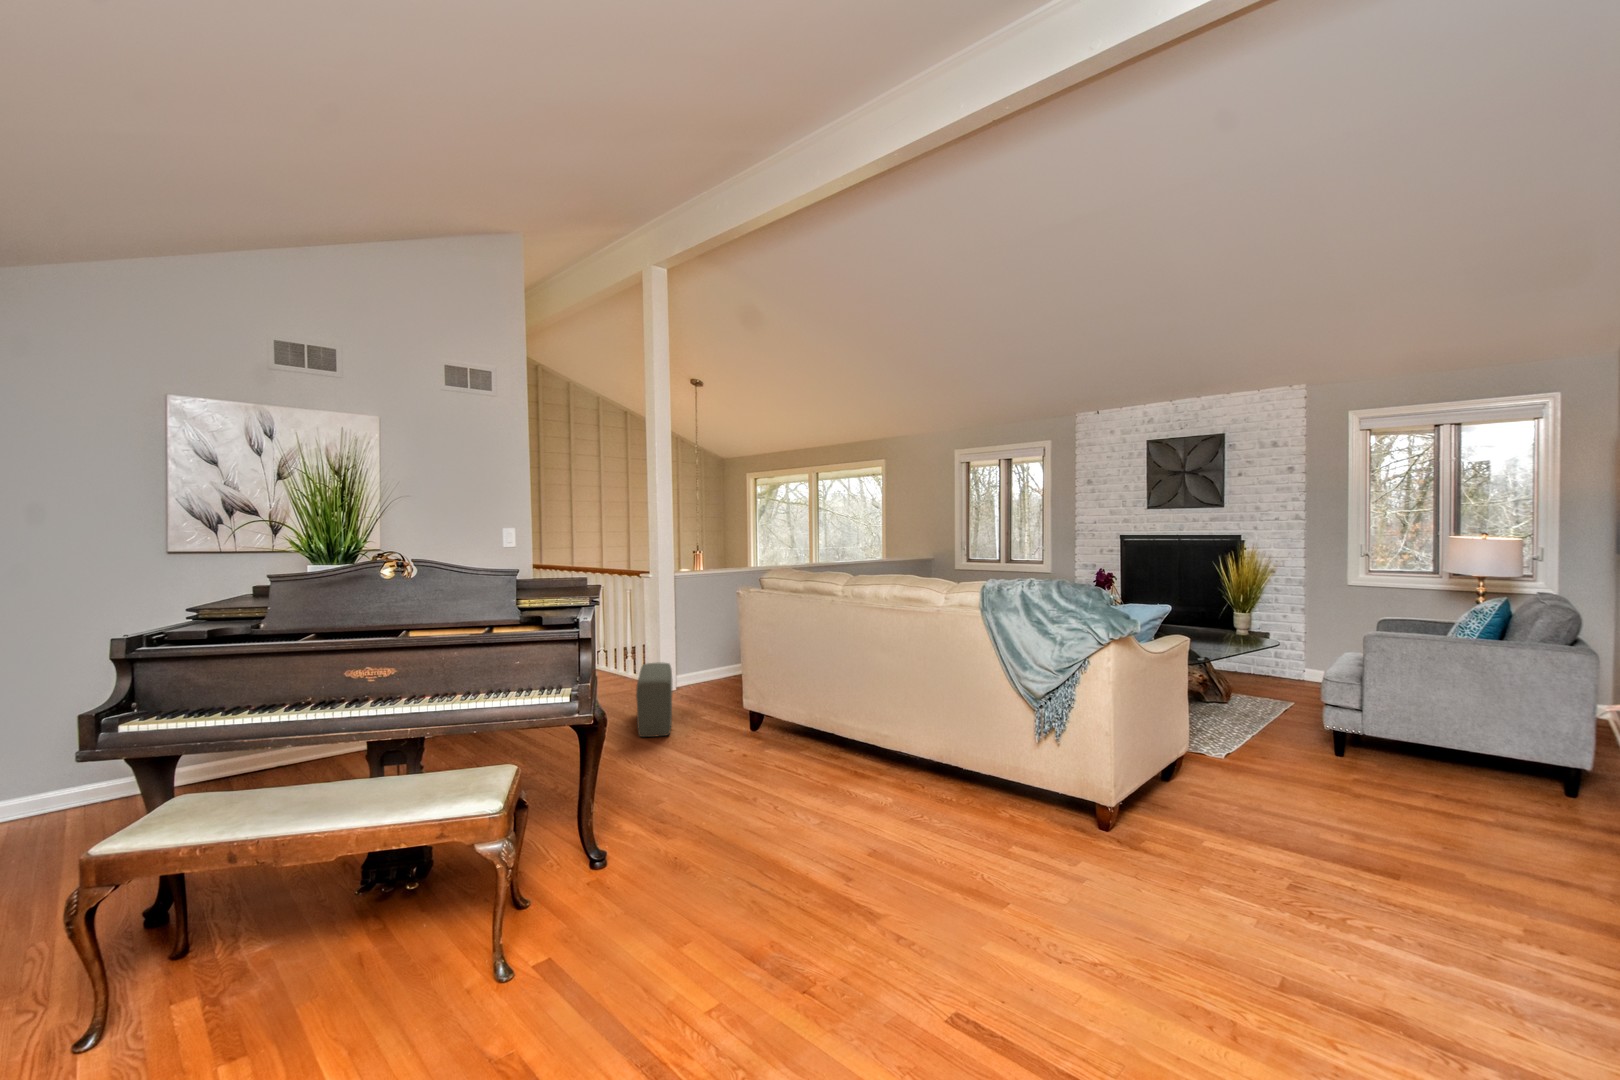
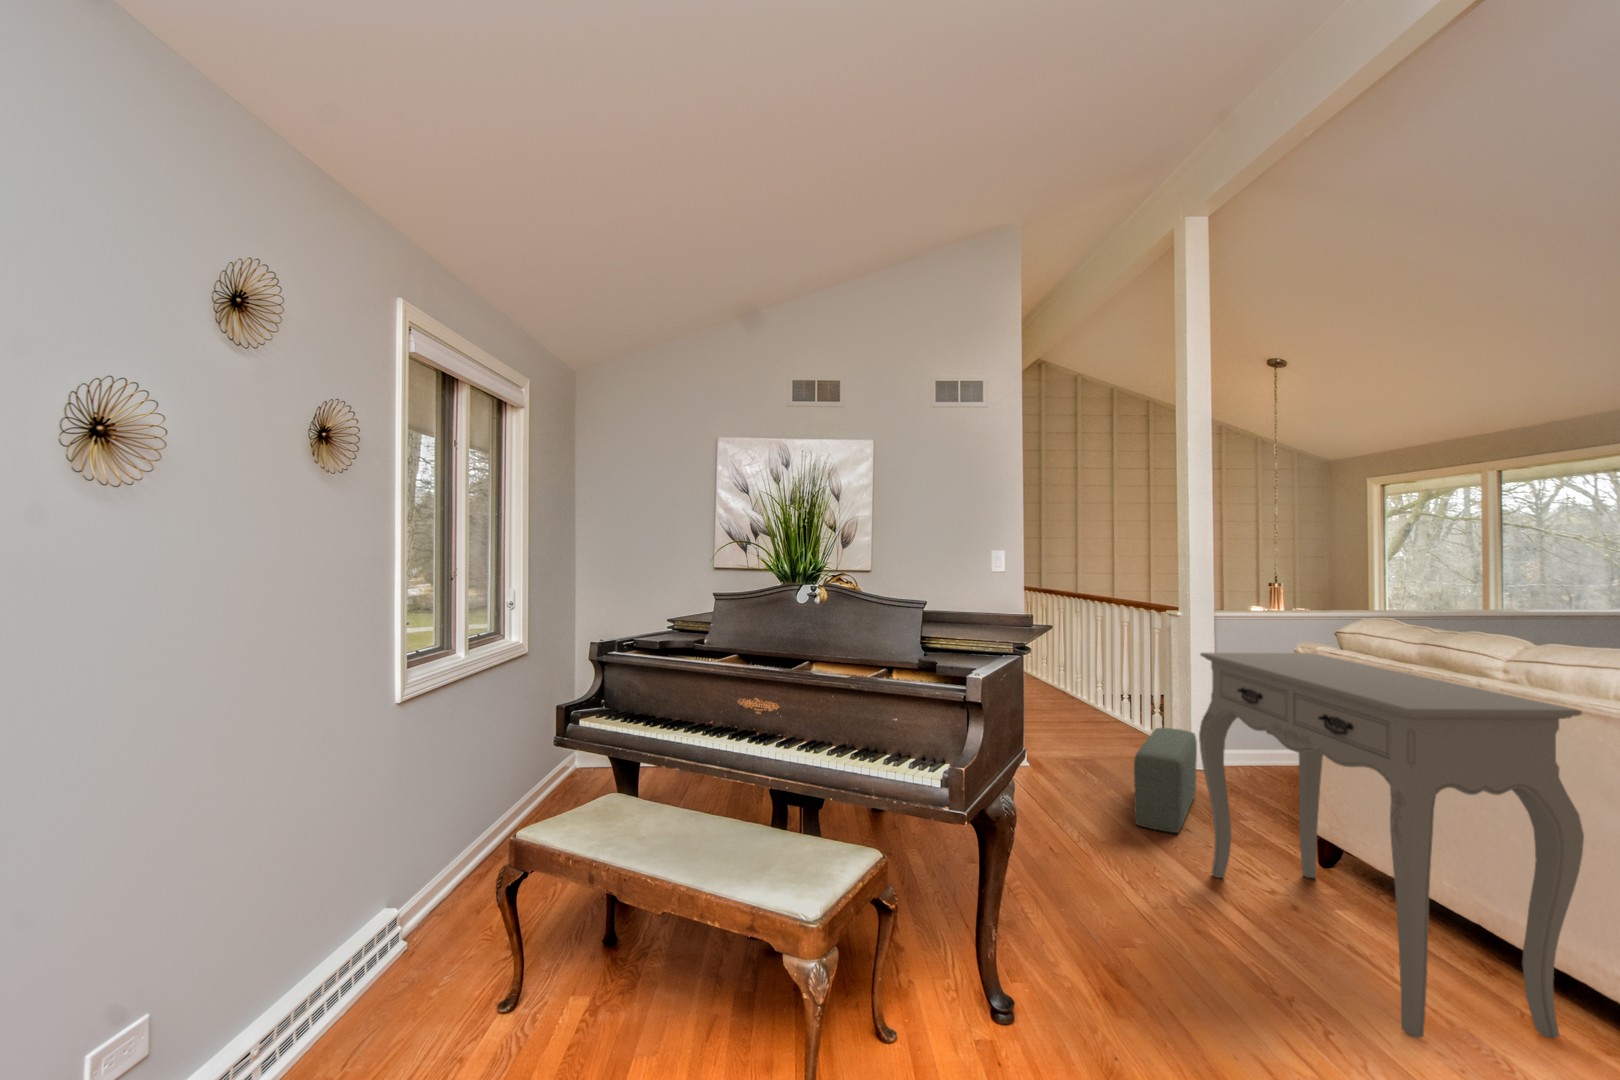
console table: none [689,591,883,797] -> present [1199,653,1584,1038]

